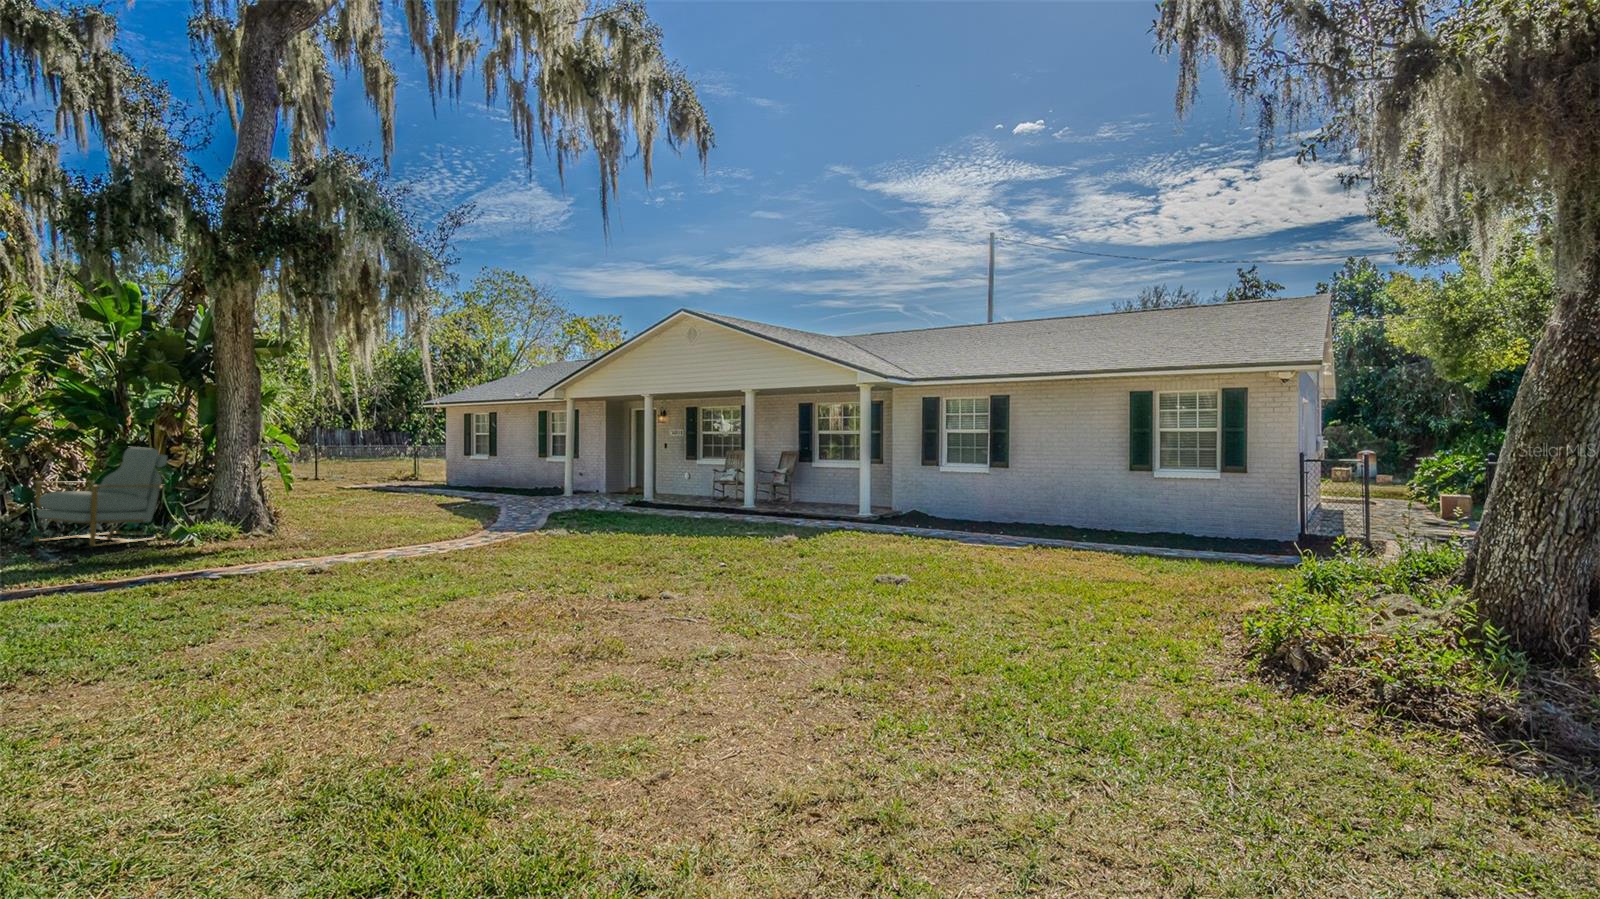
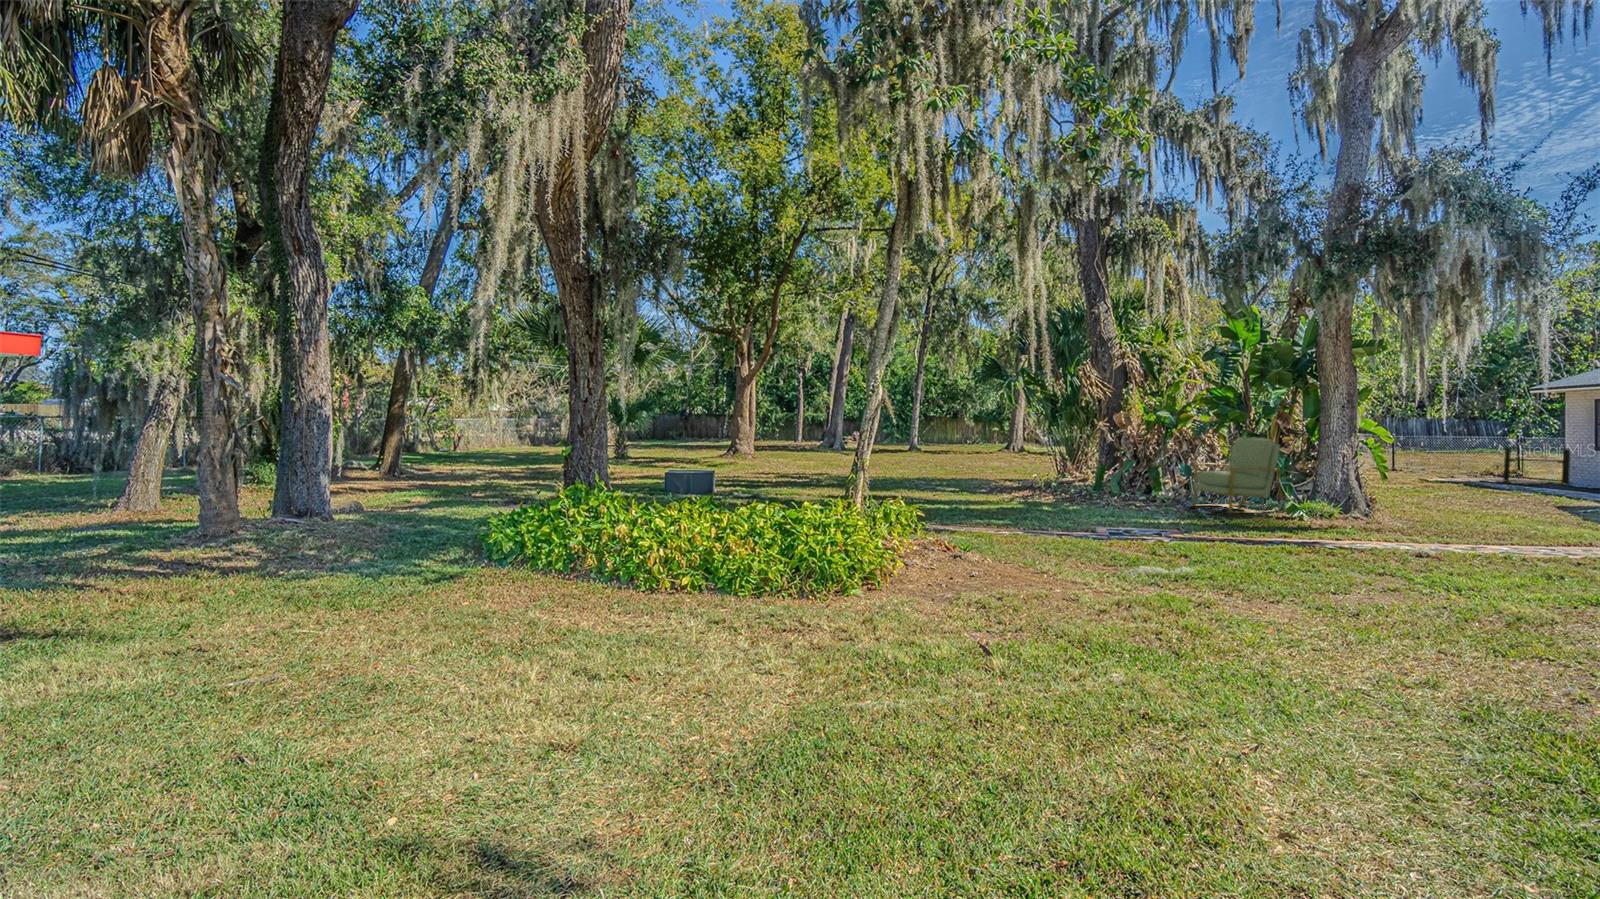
bench: none [405,457,451,488] -> present [1503,447,1570,485]

